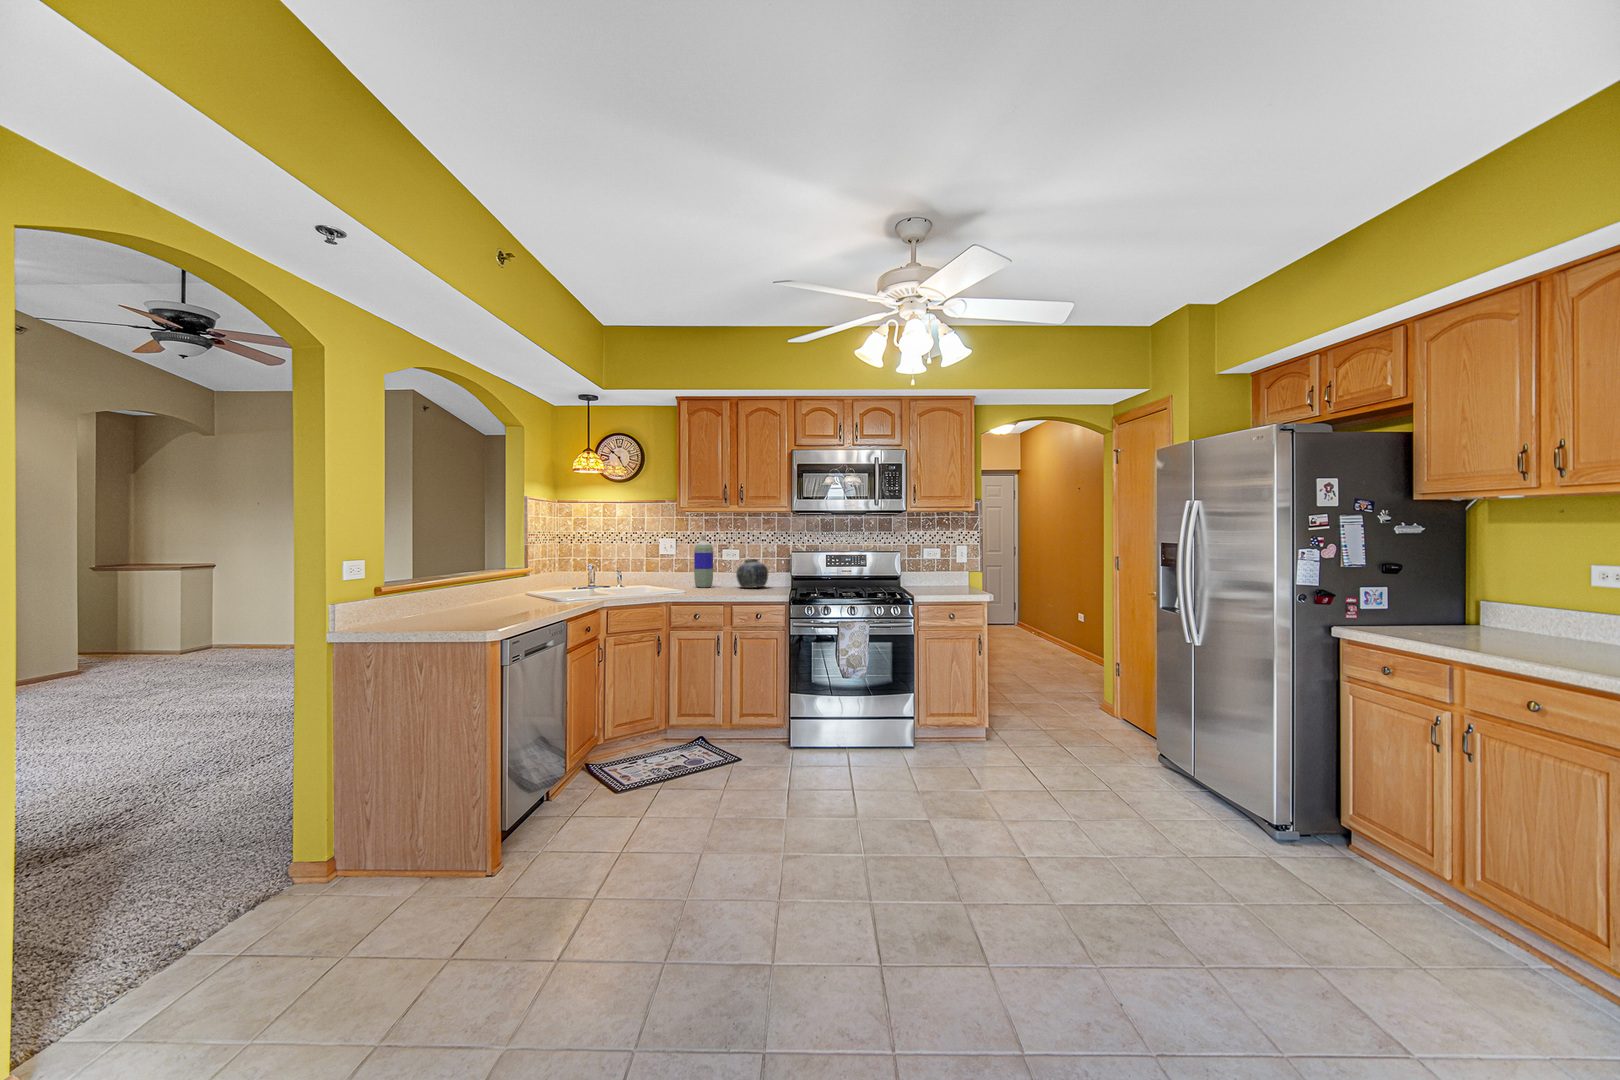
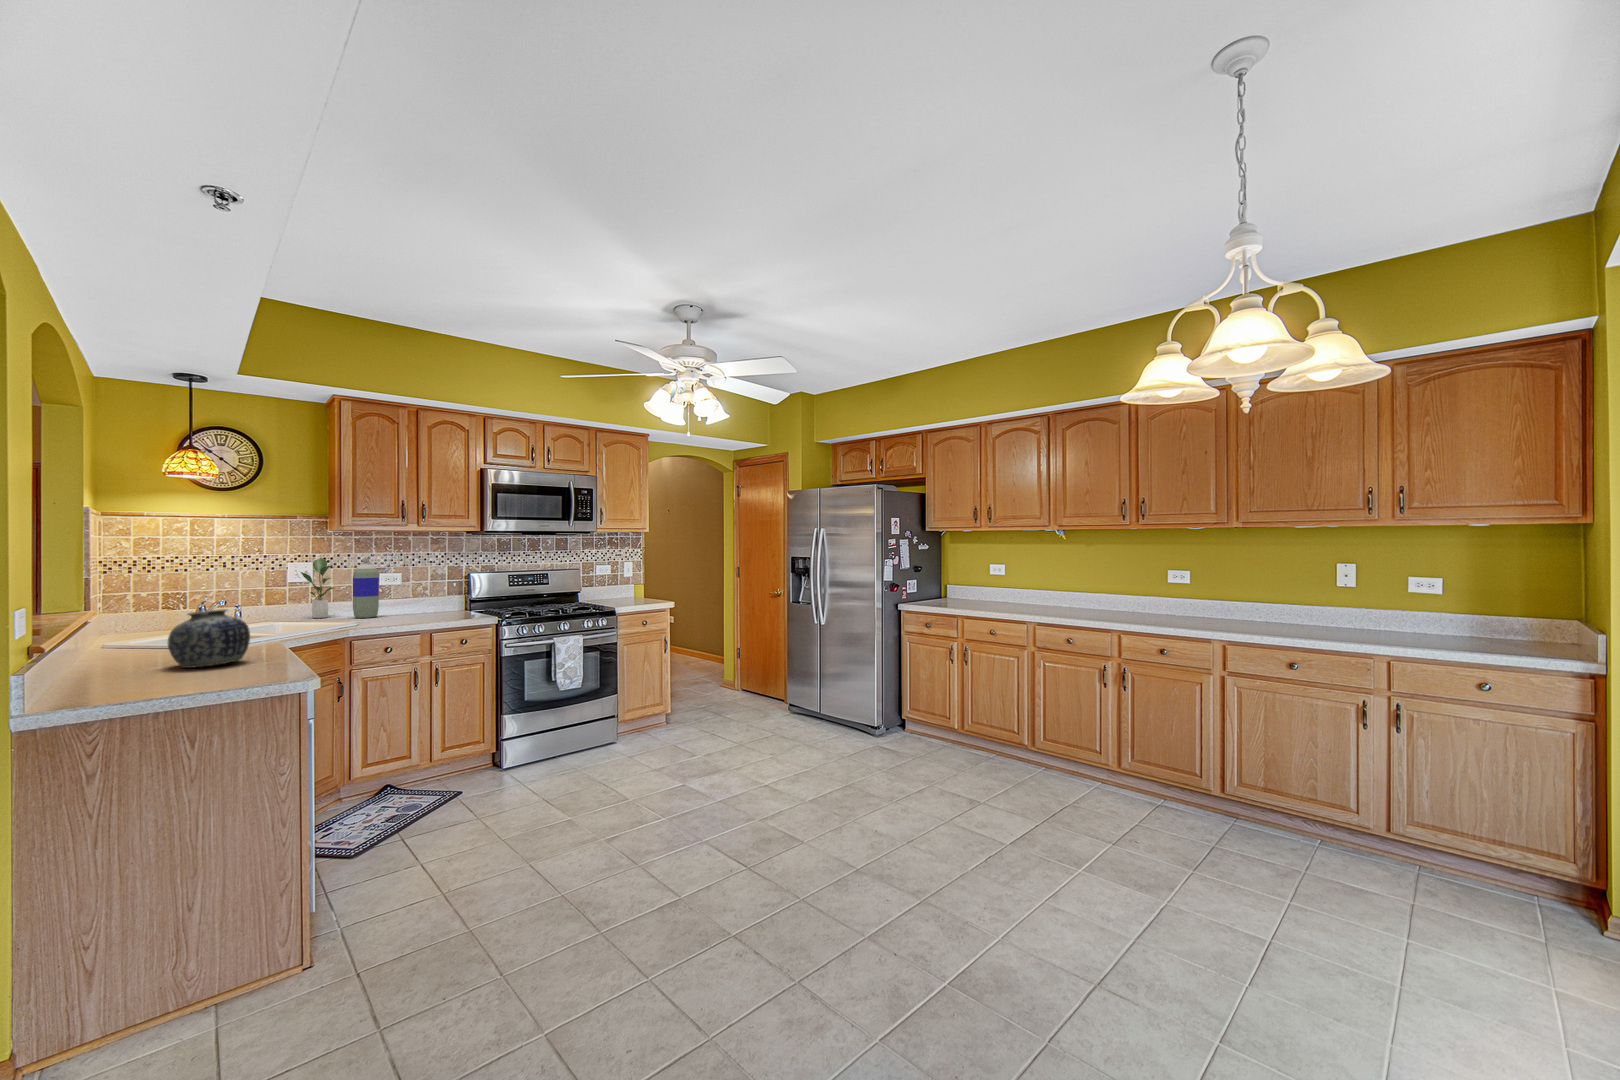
potted plant: none [664,535,689,585] -> present [301,558,334,618]
vase: present [736,559,768,588] -> present [168,609,250,668]

